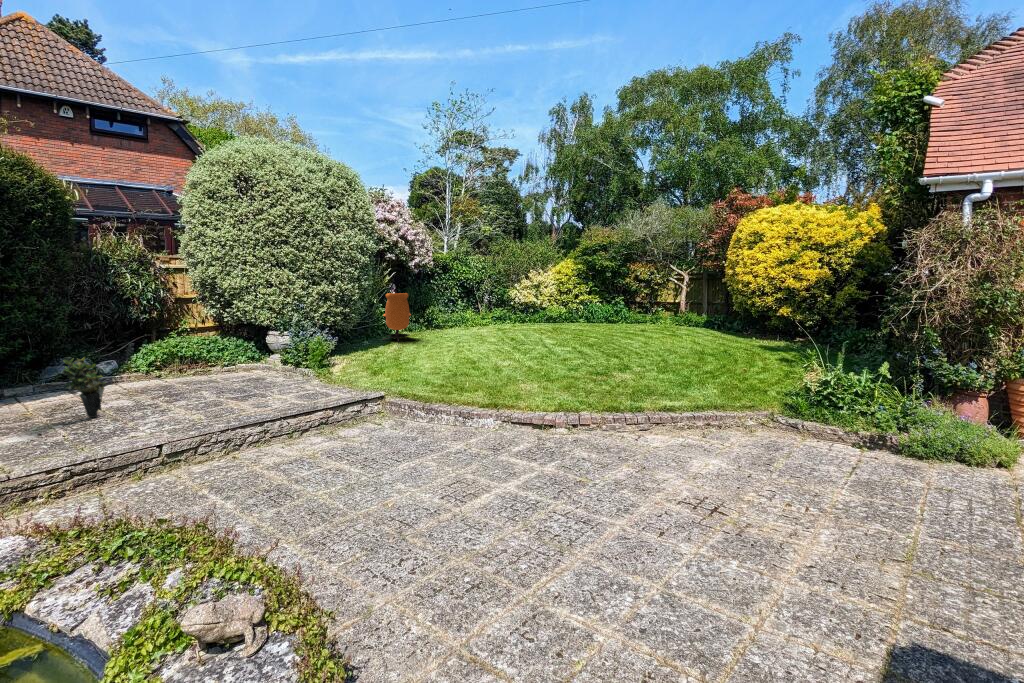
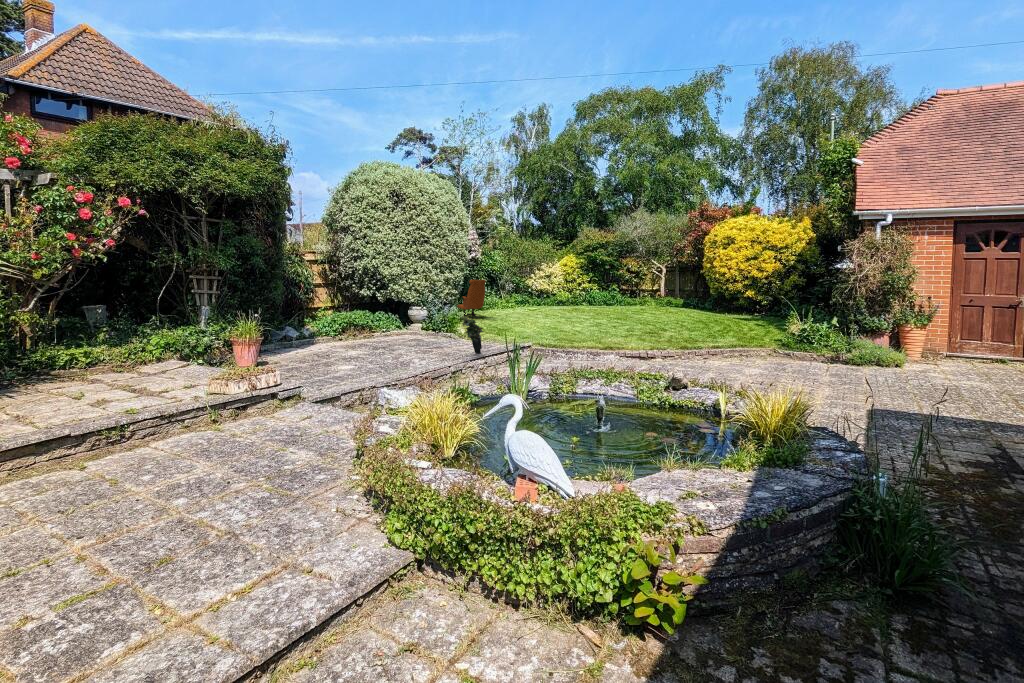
potted plant: present [61,357,106,418] -> present [461,316,483,354]

